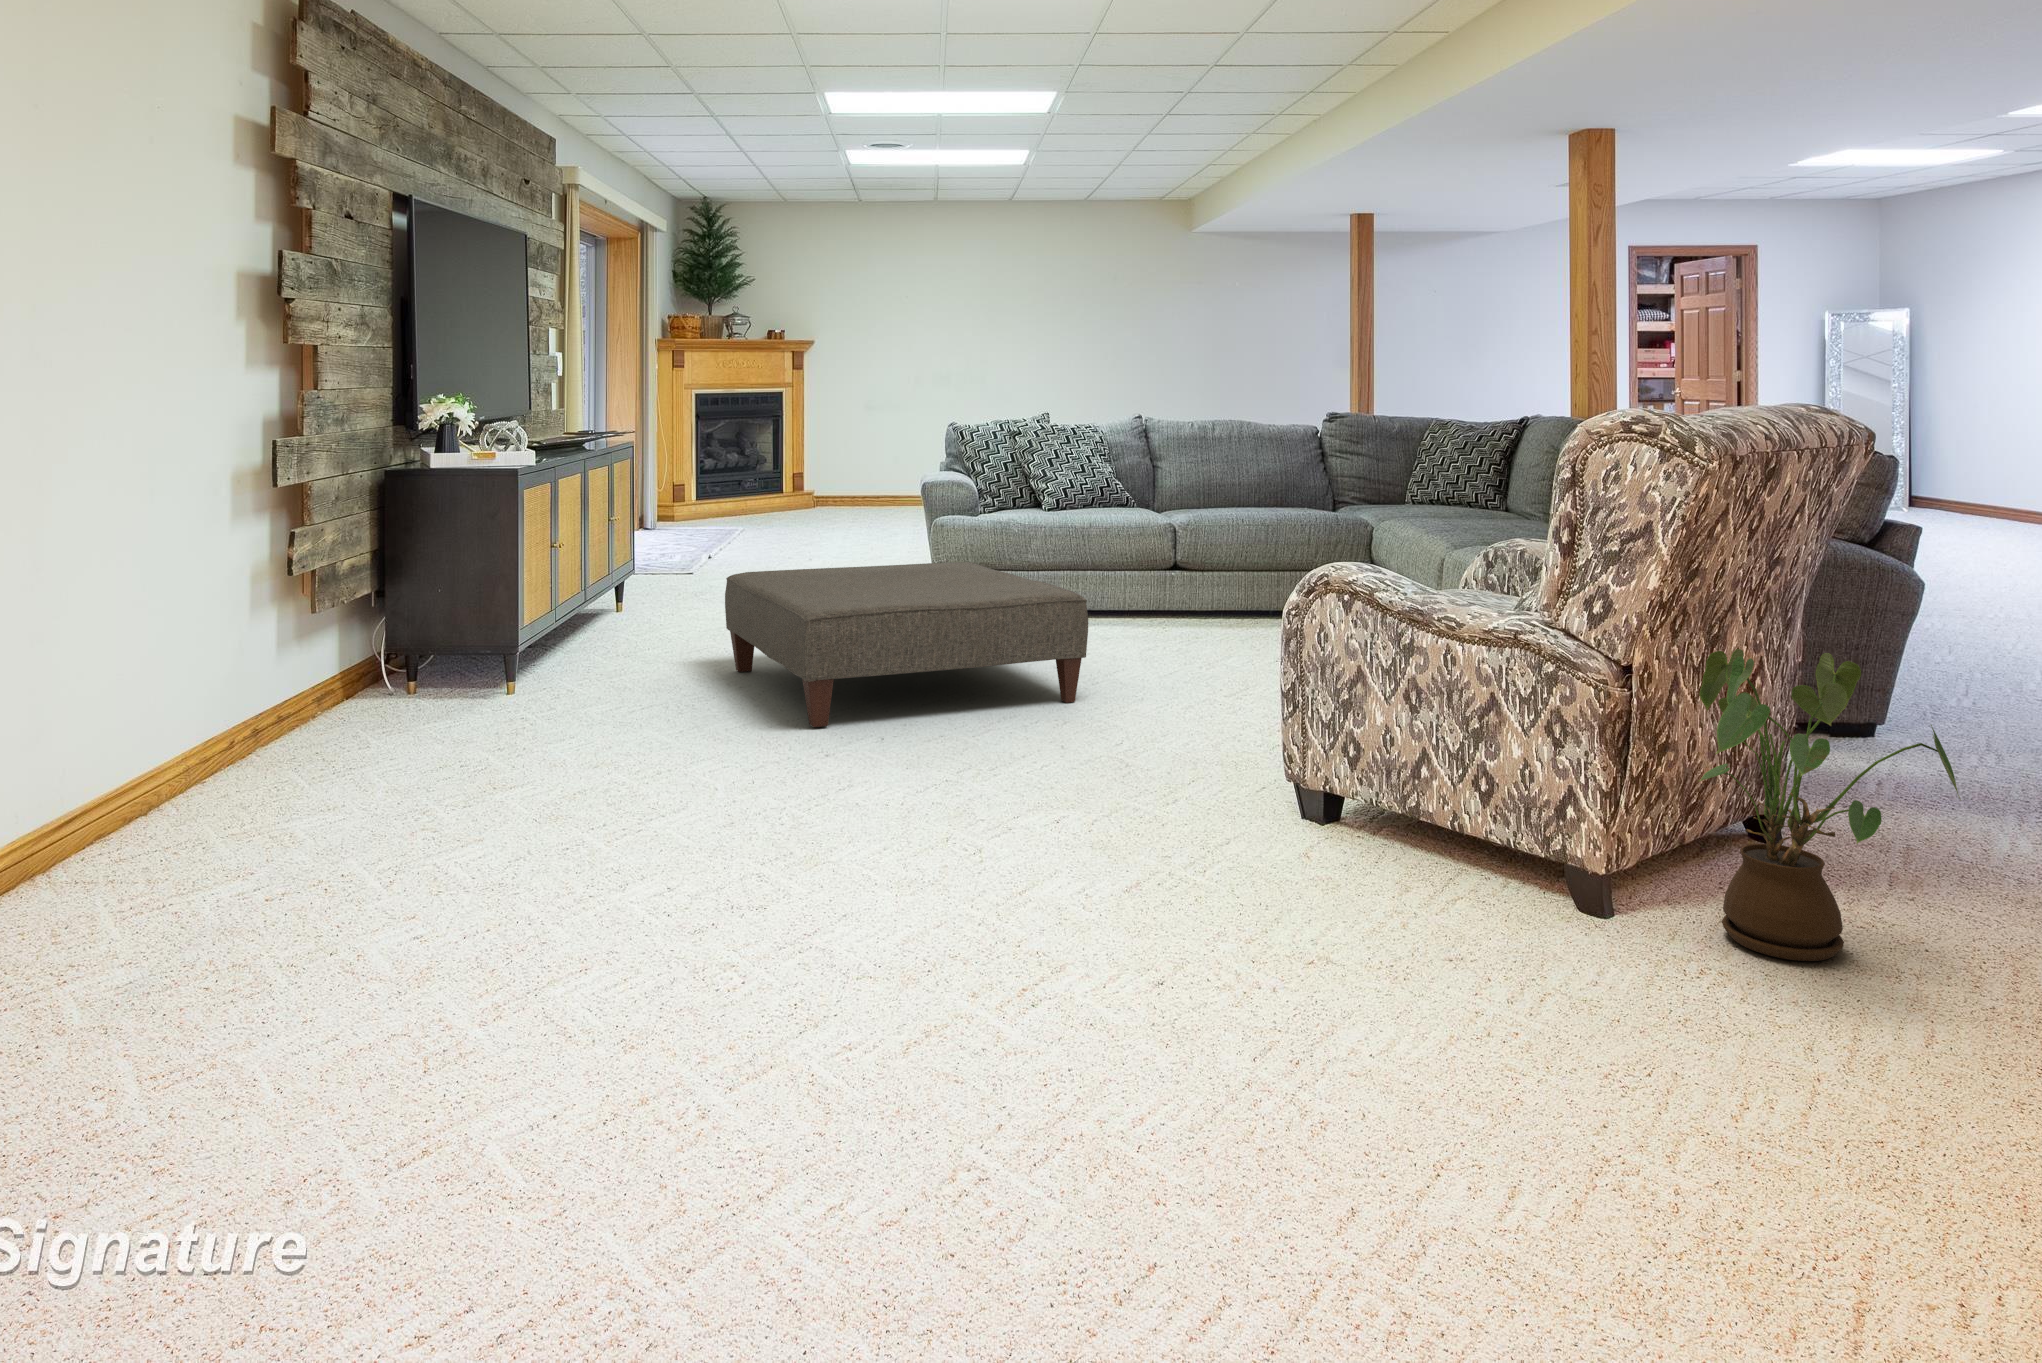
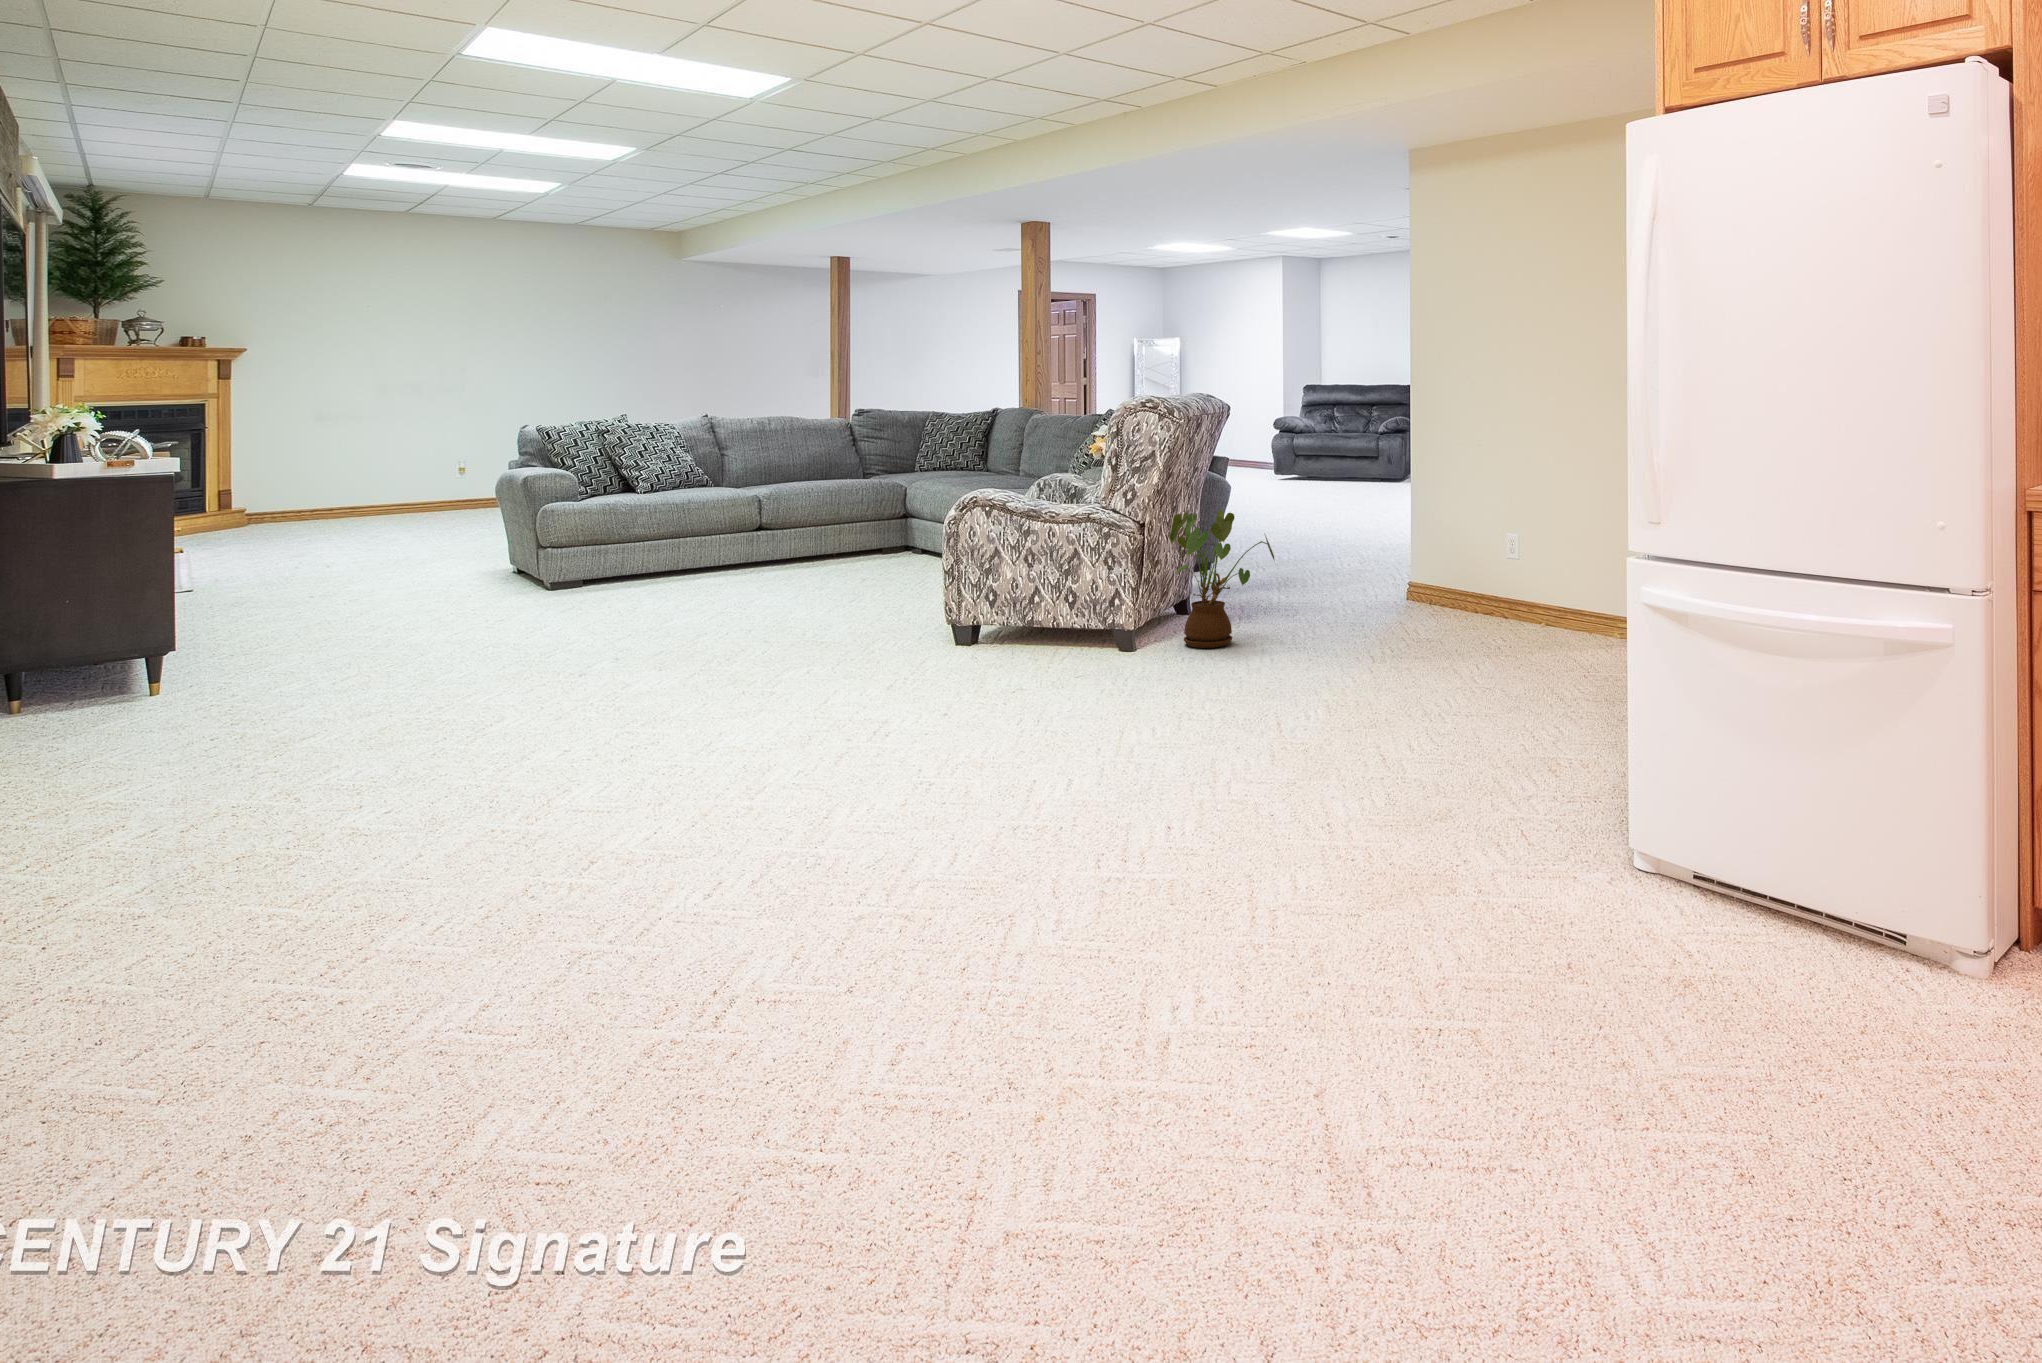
ottoman: present [725,562,1088,727] -> none [400,531,757,656]

